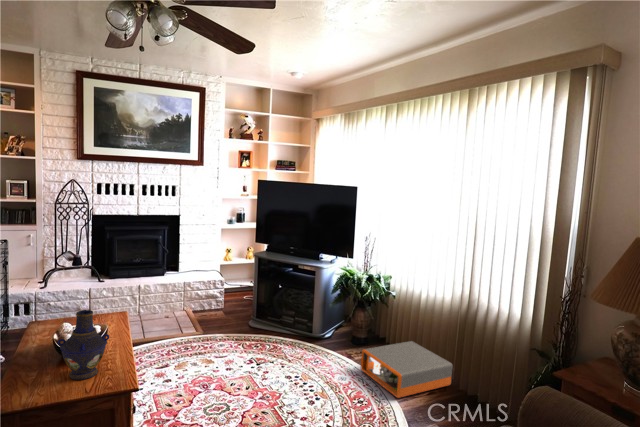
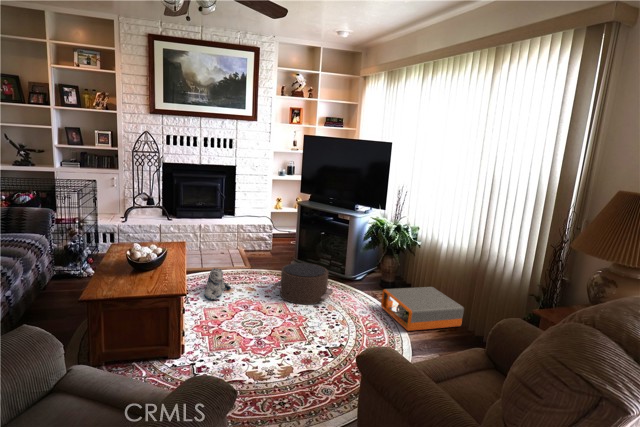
vase: present [58,310,109,380] -> none [130,232,167,284]
pouf: none [233,324,304,375] -> present [271,263,333,304]
plush toy: none [151,341,183,382] -> present [204,268,231,300]

